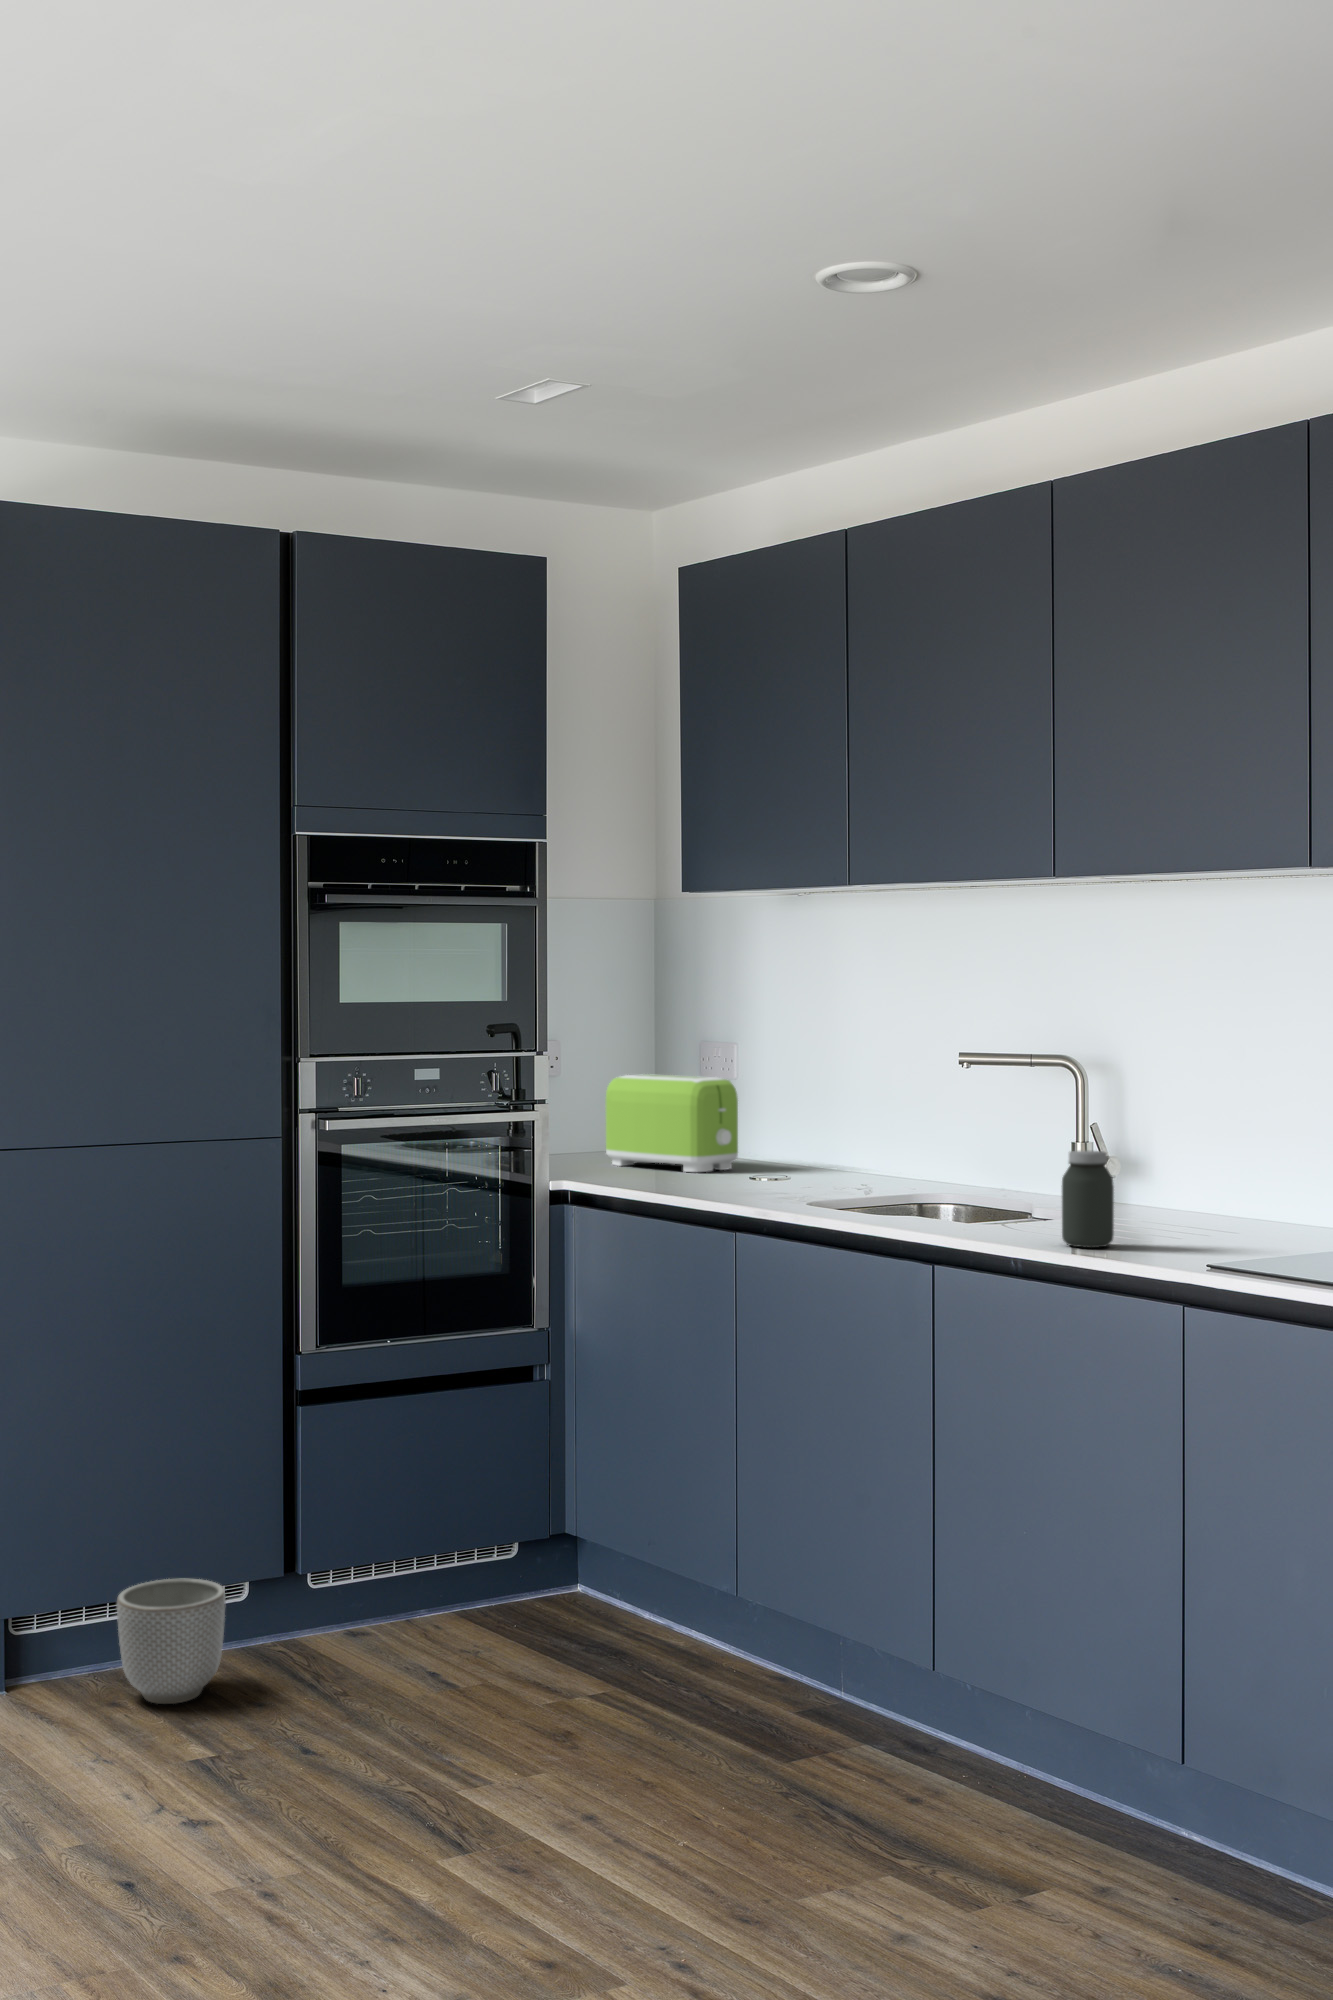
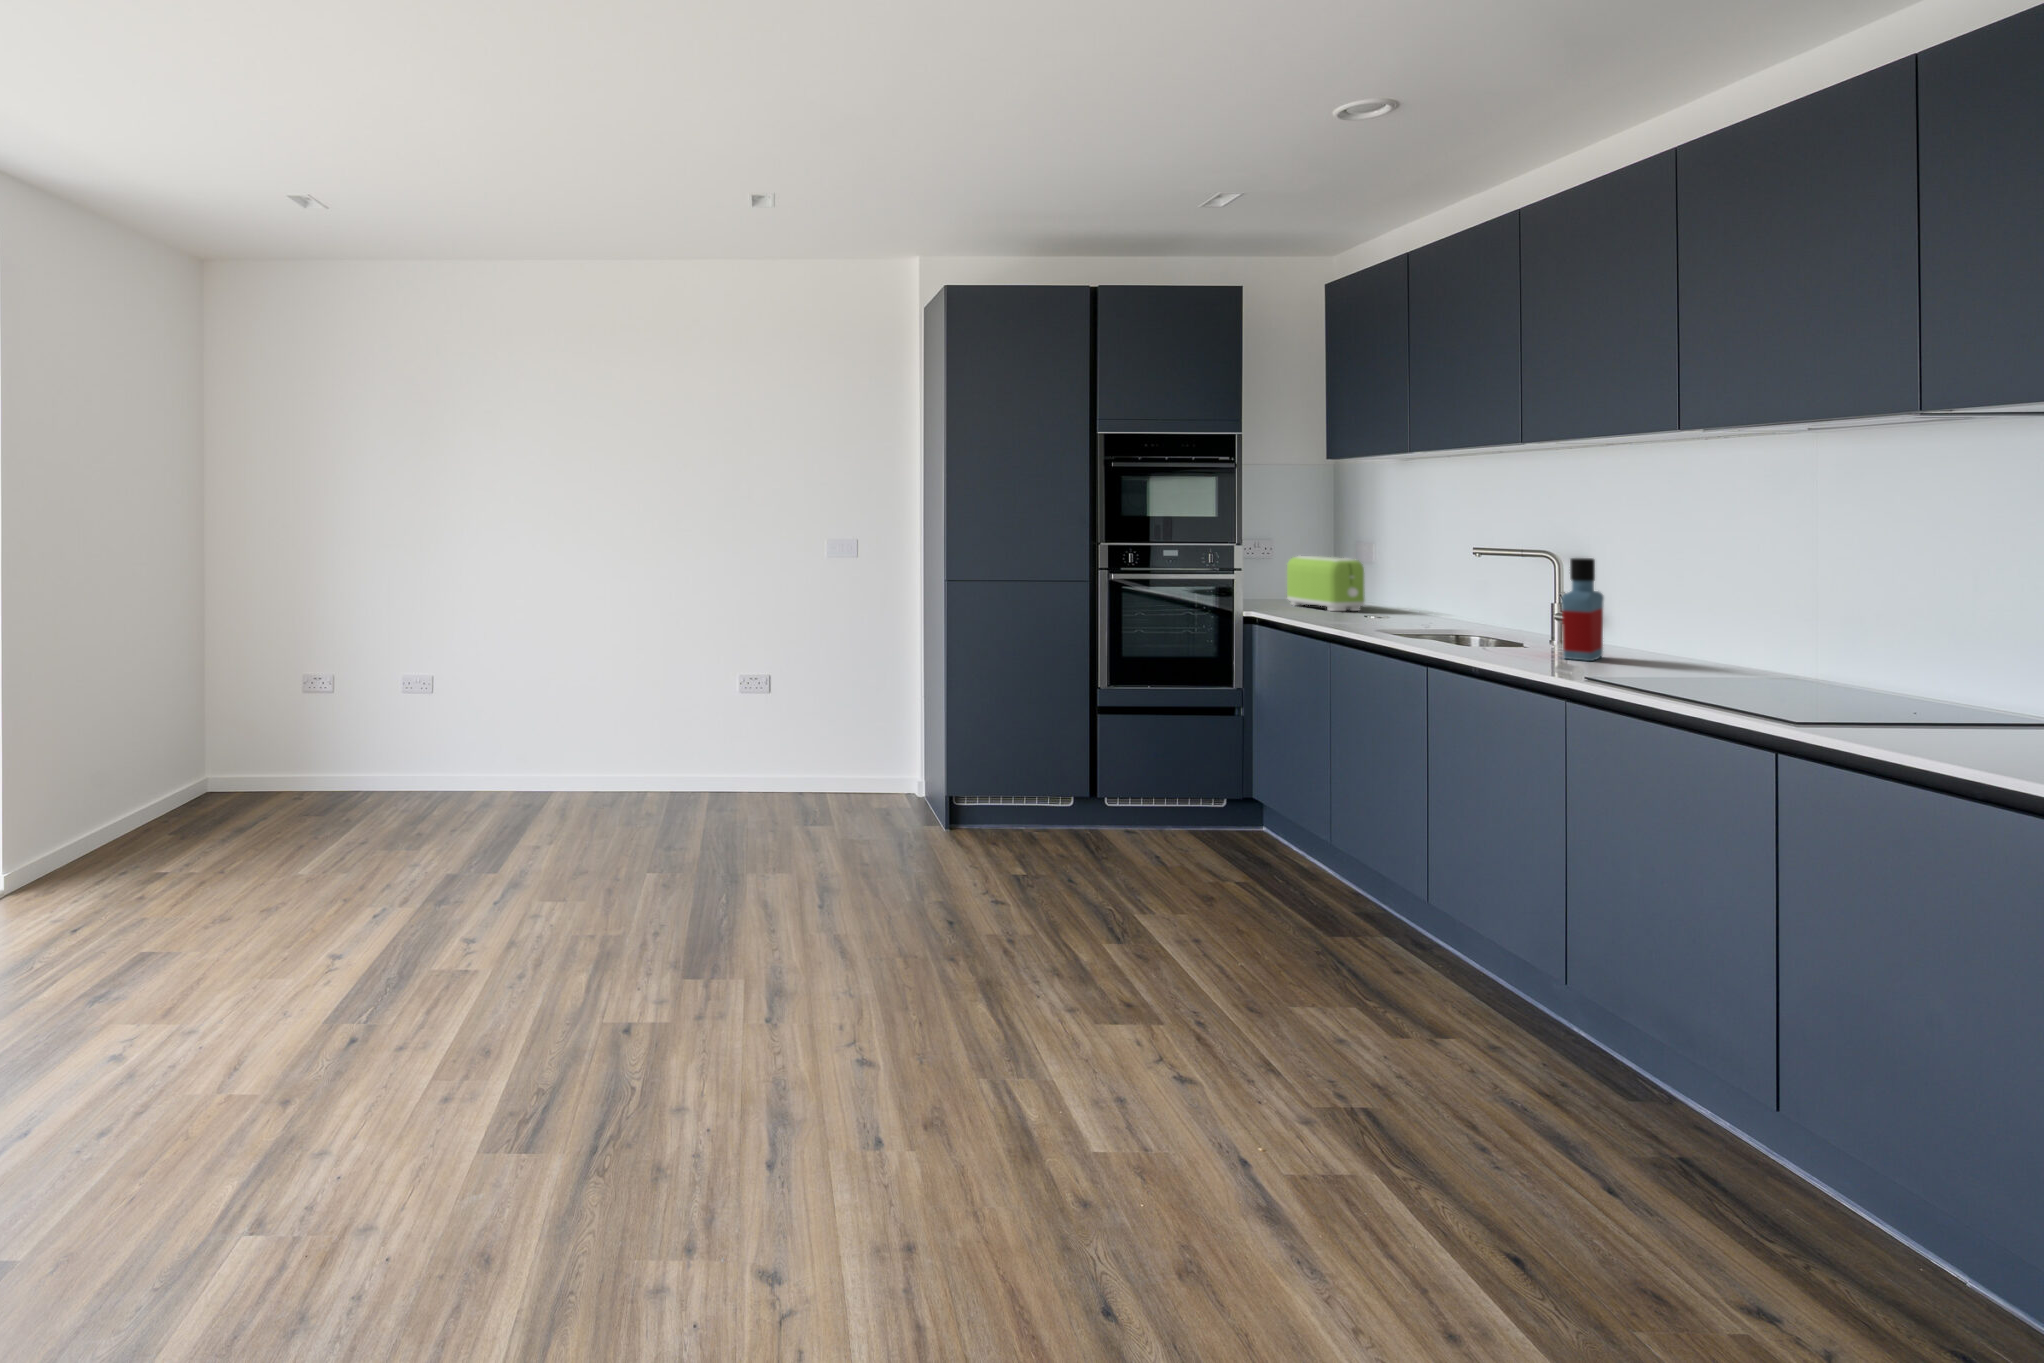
bottle: none [1118,1065,1159,1230] -> present [1562,558,1604,661]
jar: present [1062,1151,1114,1248] -> none [1499,609,1537,667]
planter: present [117,1578,226,1704] -> none [999,788,1051,847]

